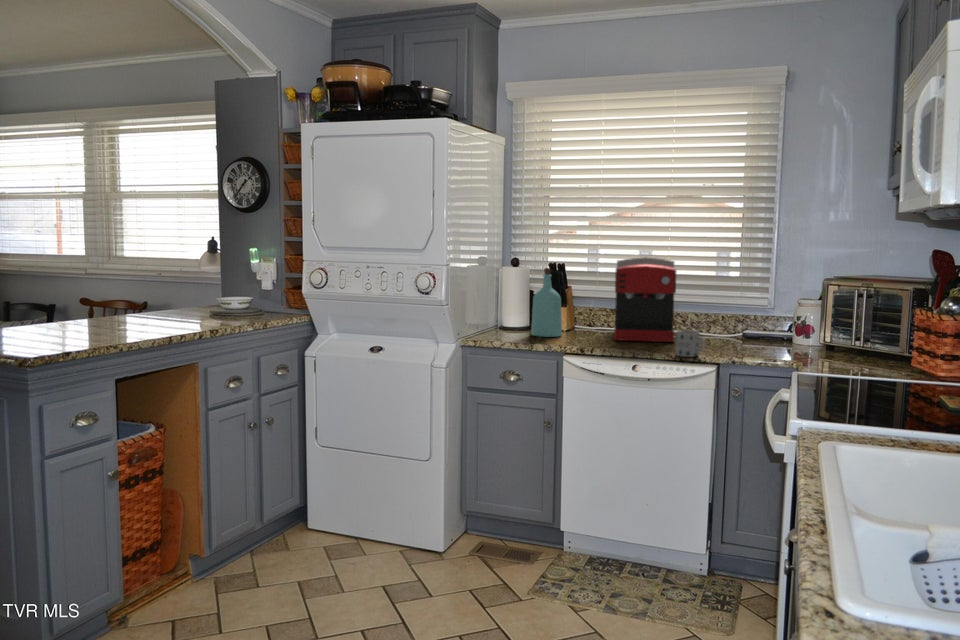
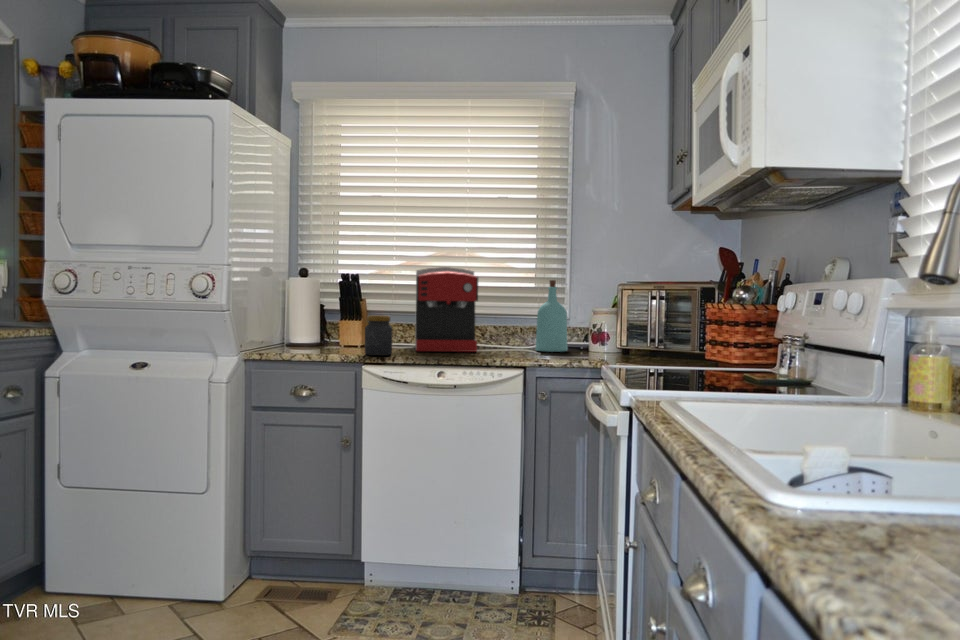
bottle: present [531,268,562,337] -> present [536,280,568,352]
jar: none [565,308,591,346] -> present [365,315,392,356]
mug: present [675,330,705,357] -> none [482,335,512,361]

